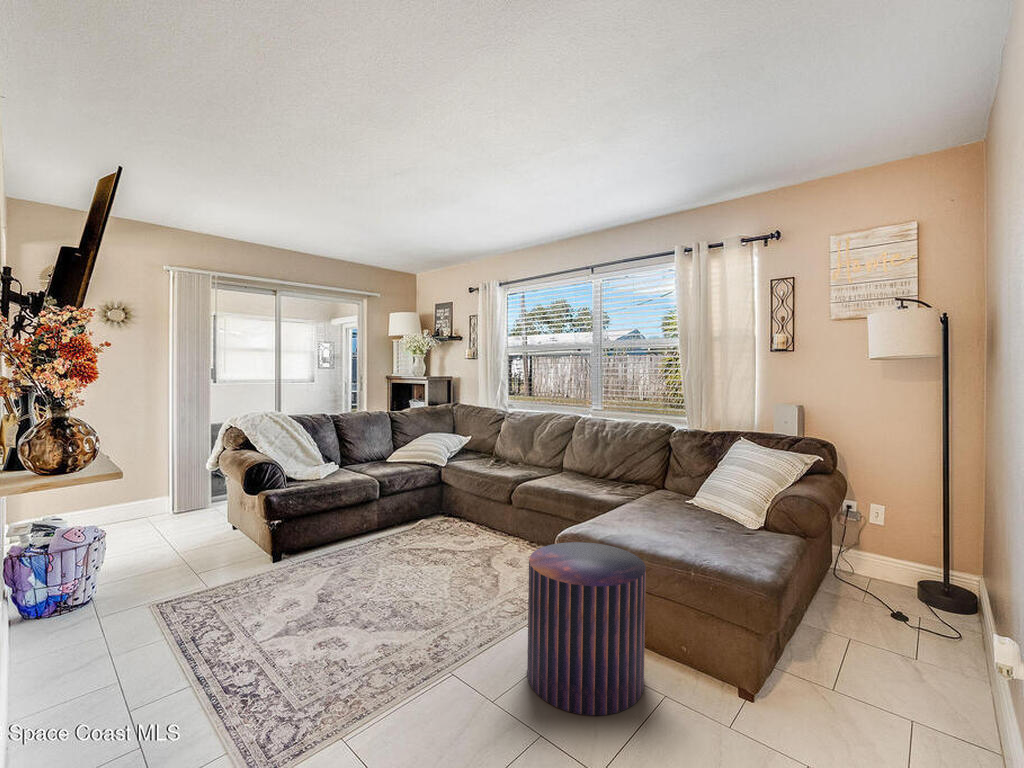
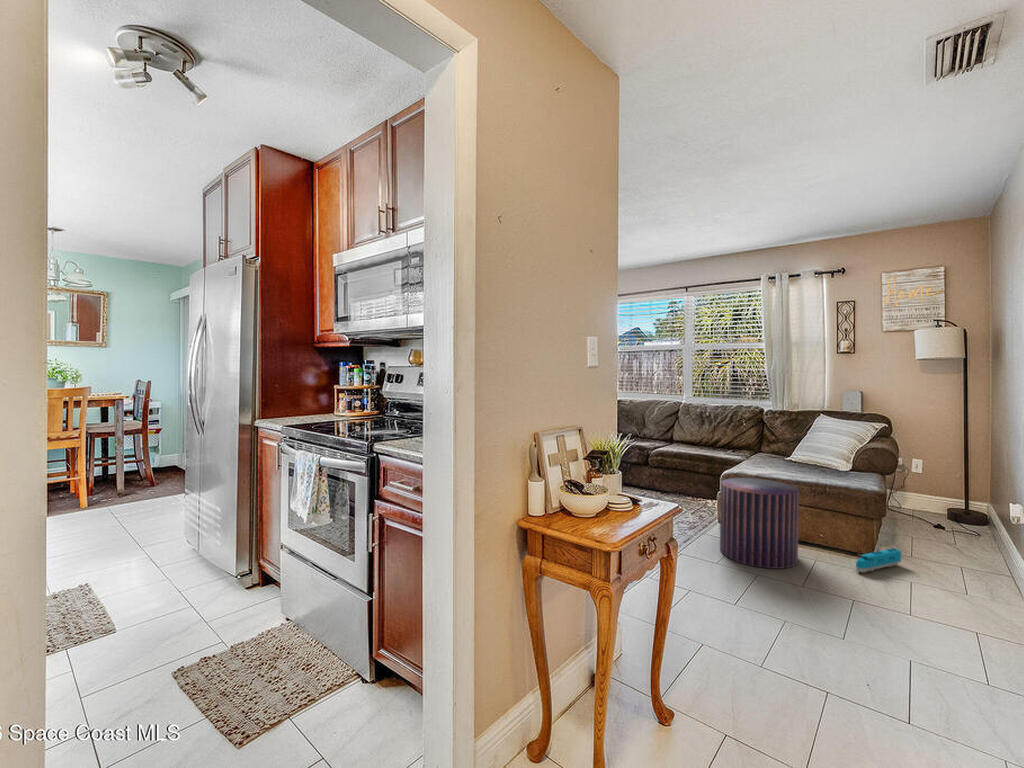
toy train: none [728,677,814,731] -> present [856,548,901,573]

